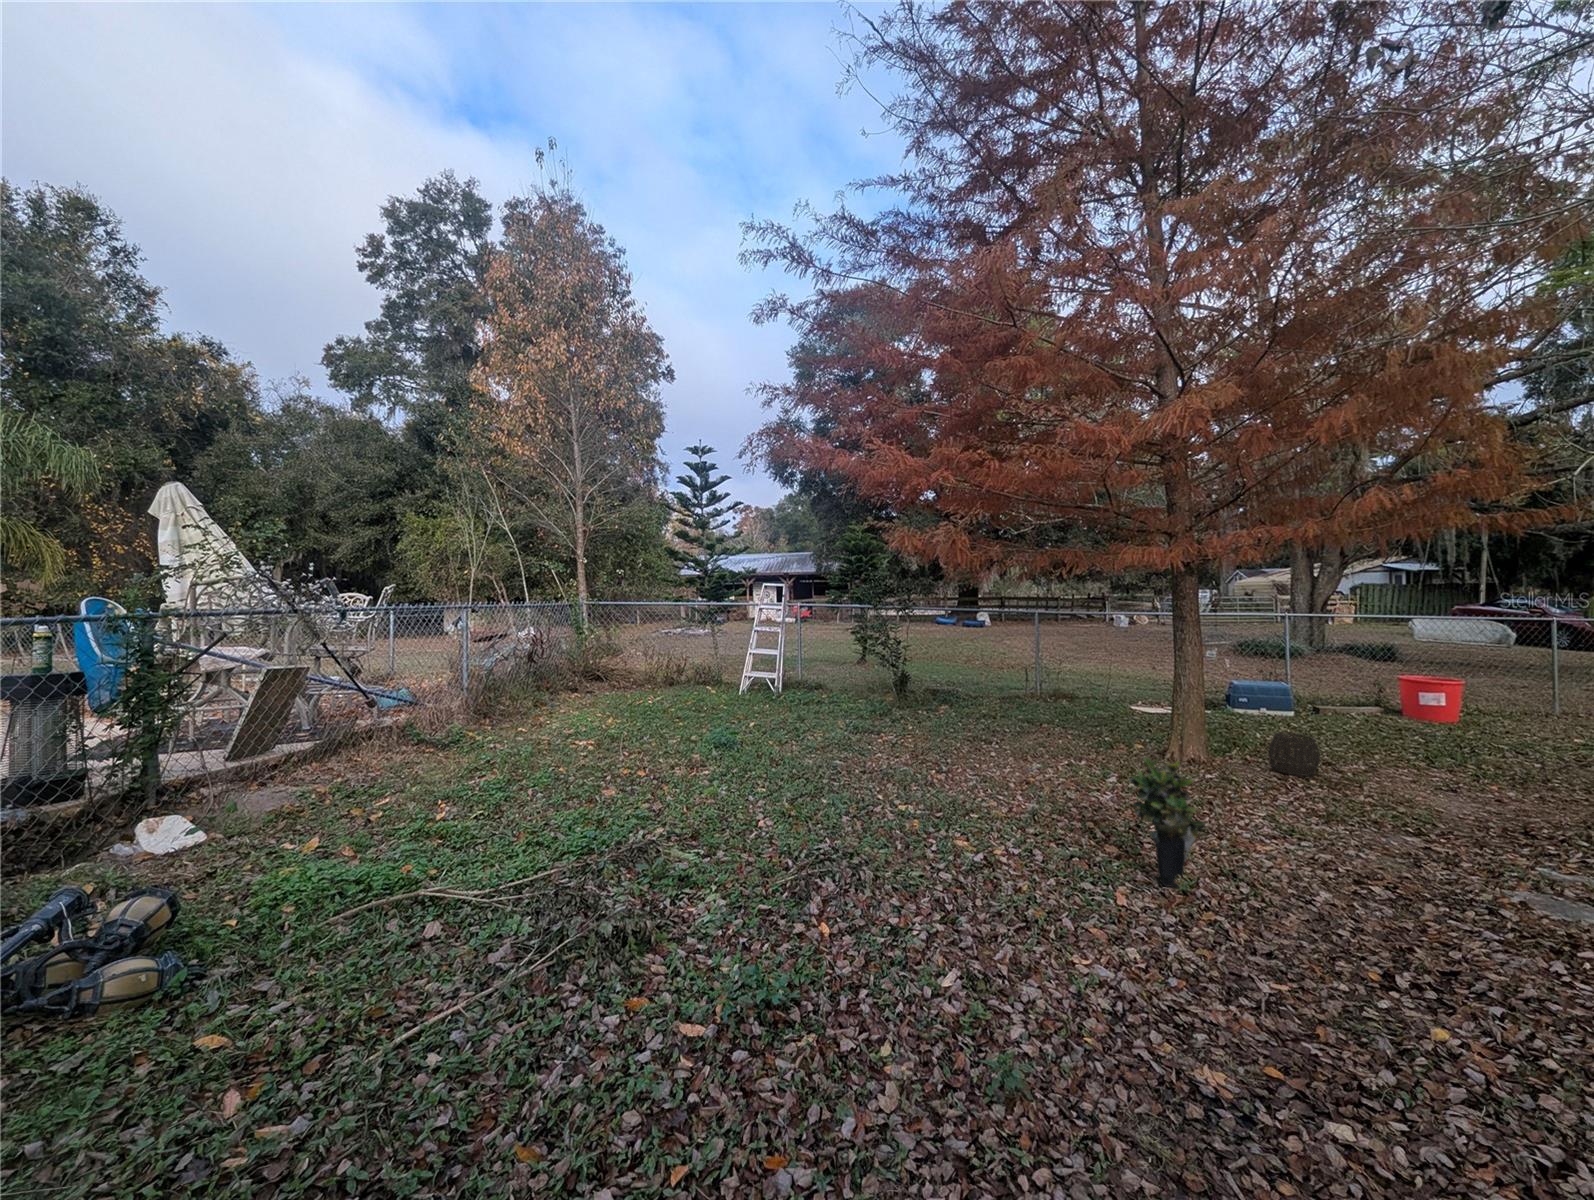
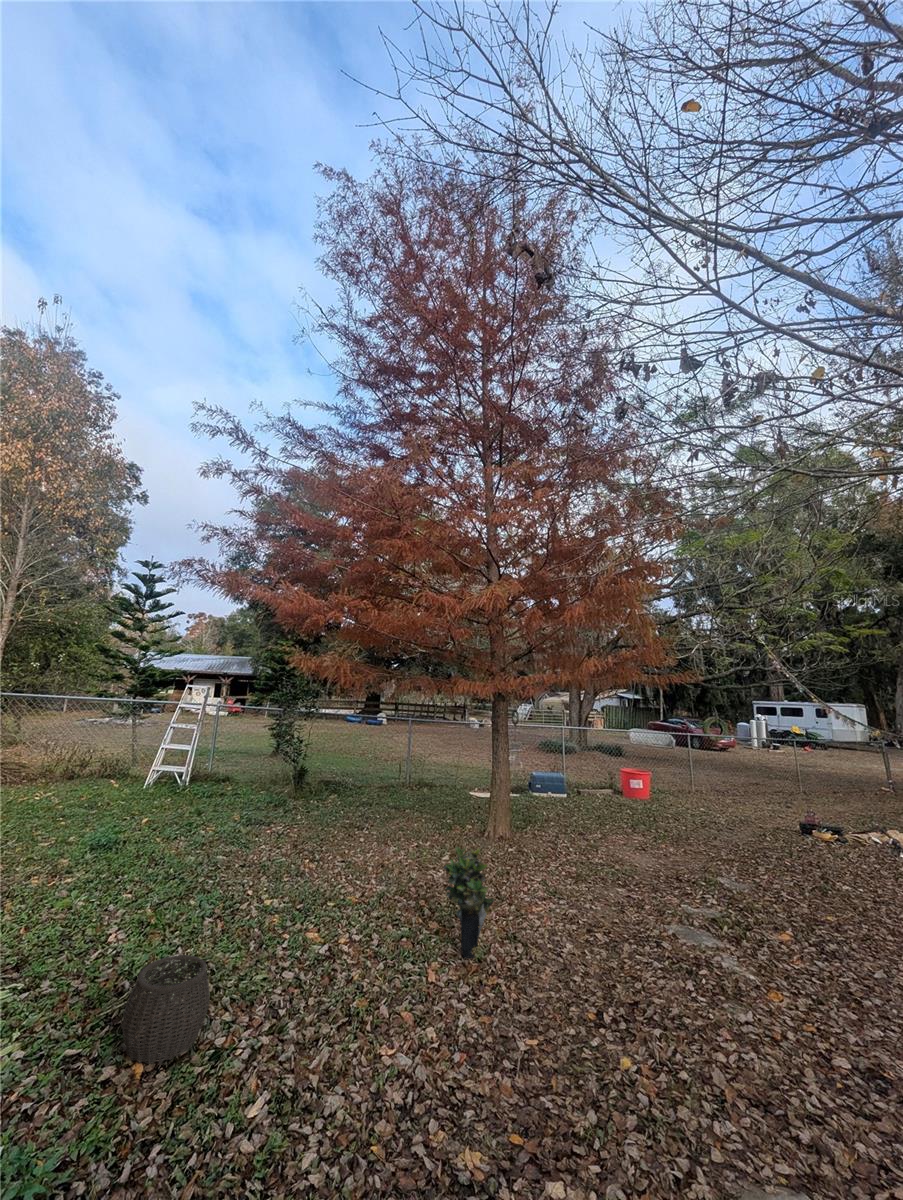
woven basket: present [1268,732,1320,776] -> present [122,955,210,1064]

